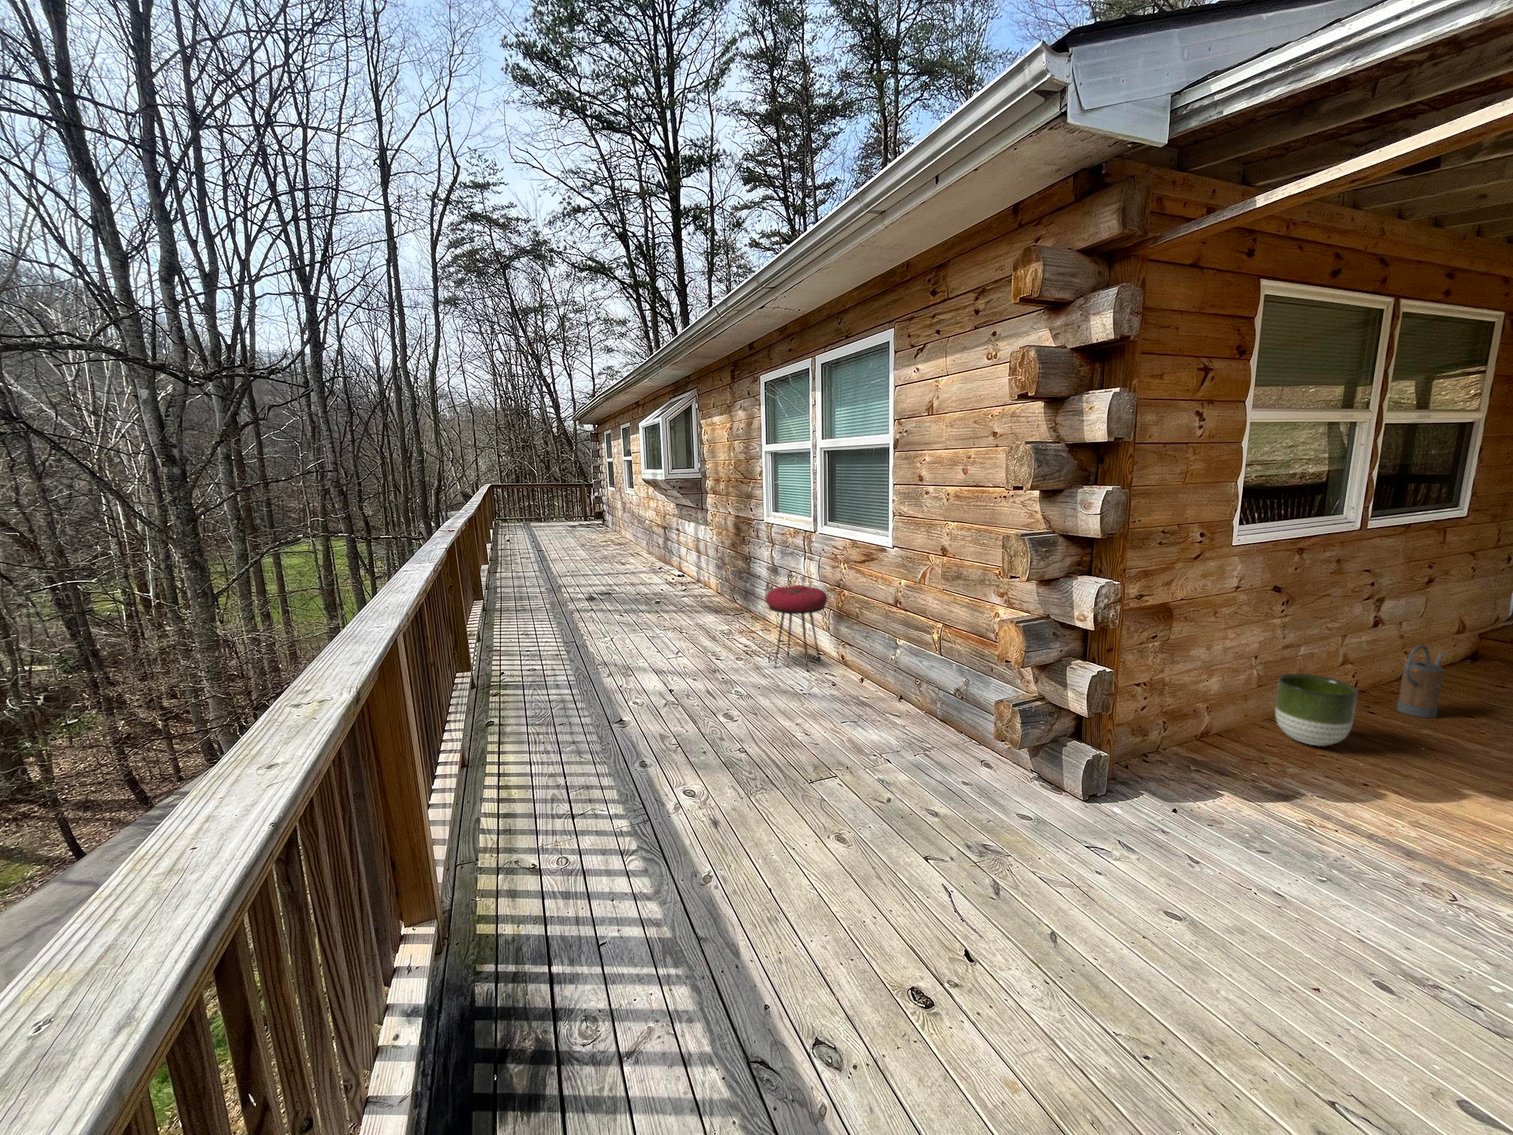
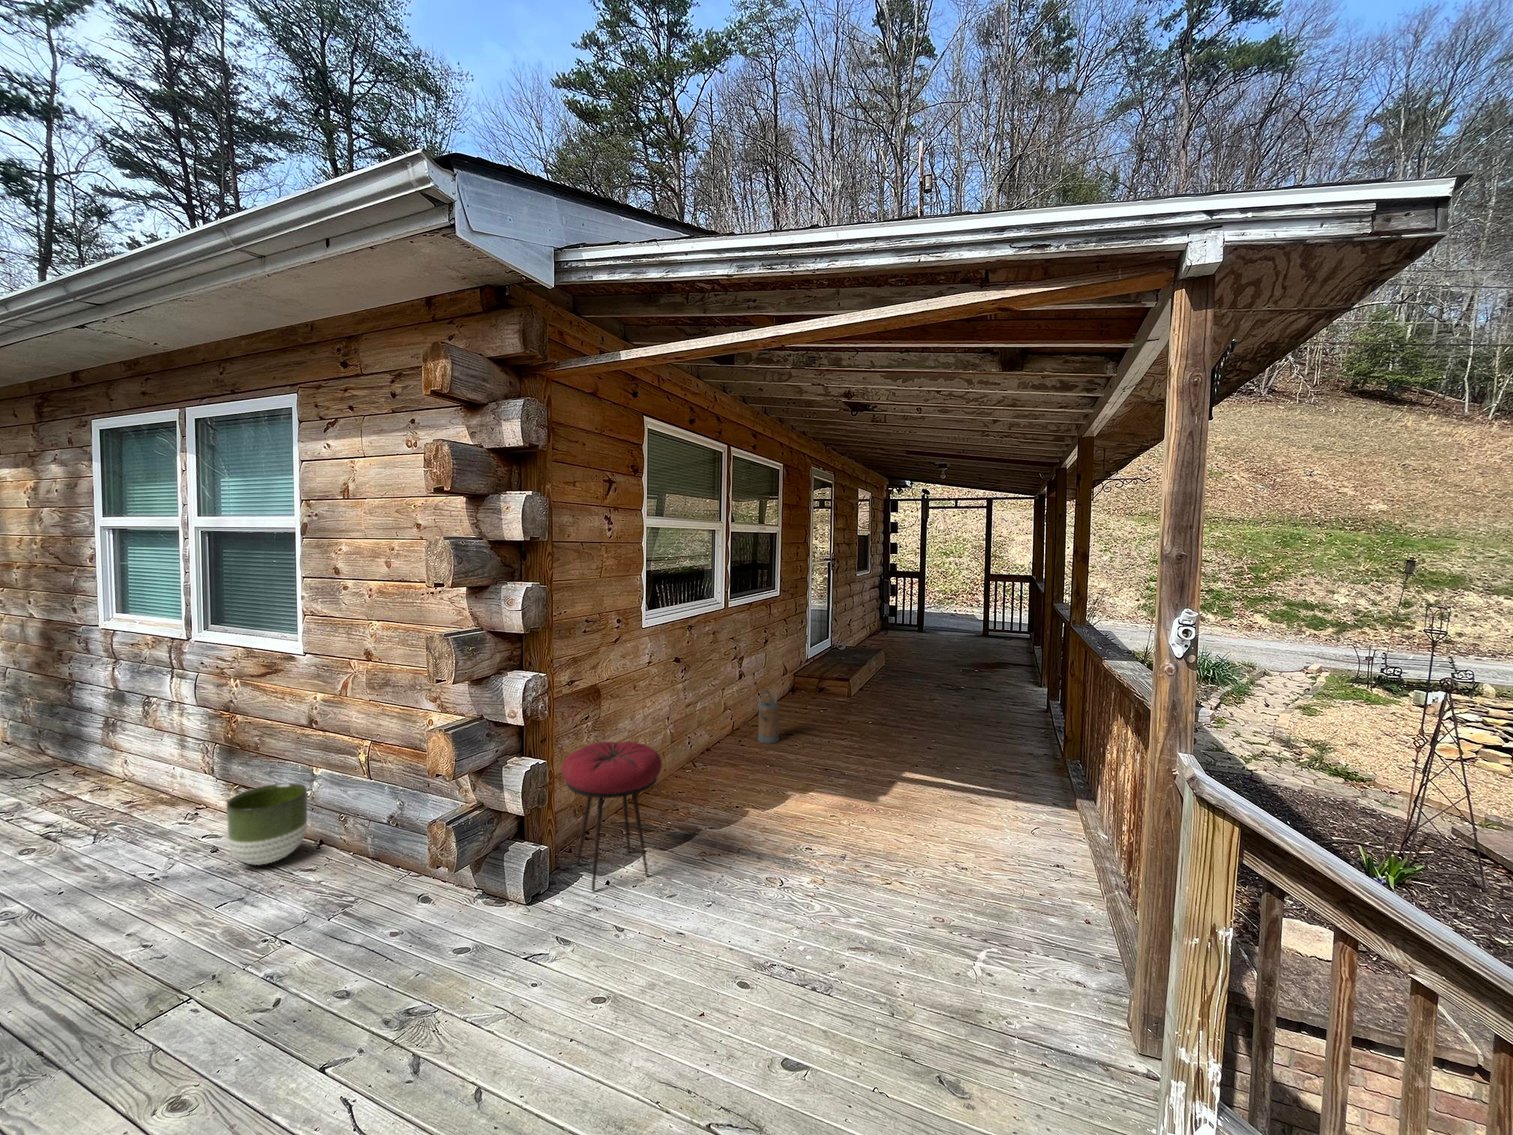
stool: present [766,585,827,671] -> present [562,741,662,891]
planter: present [1275,674,1358,746] -> present [227,783,307,865]

